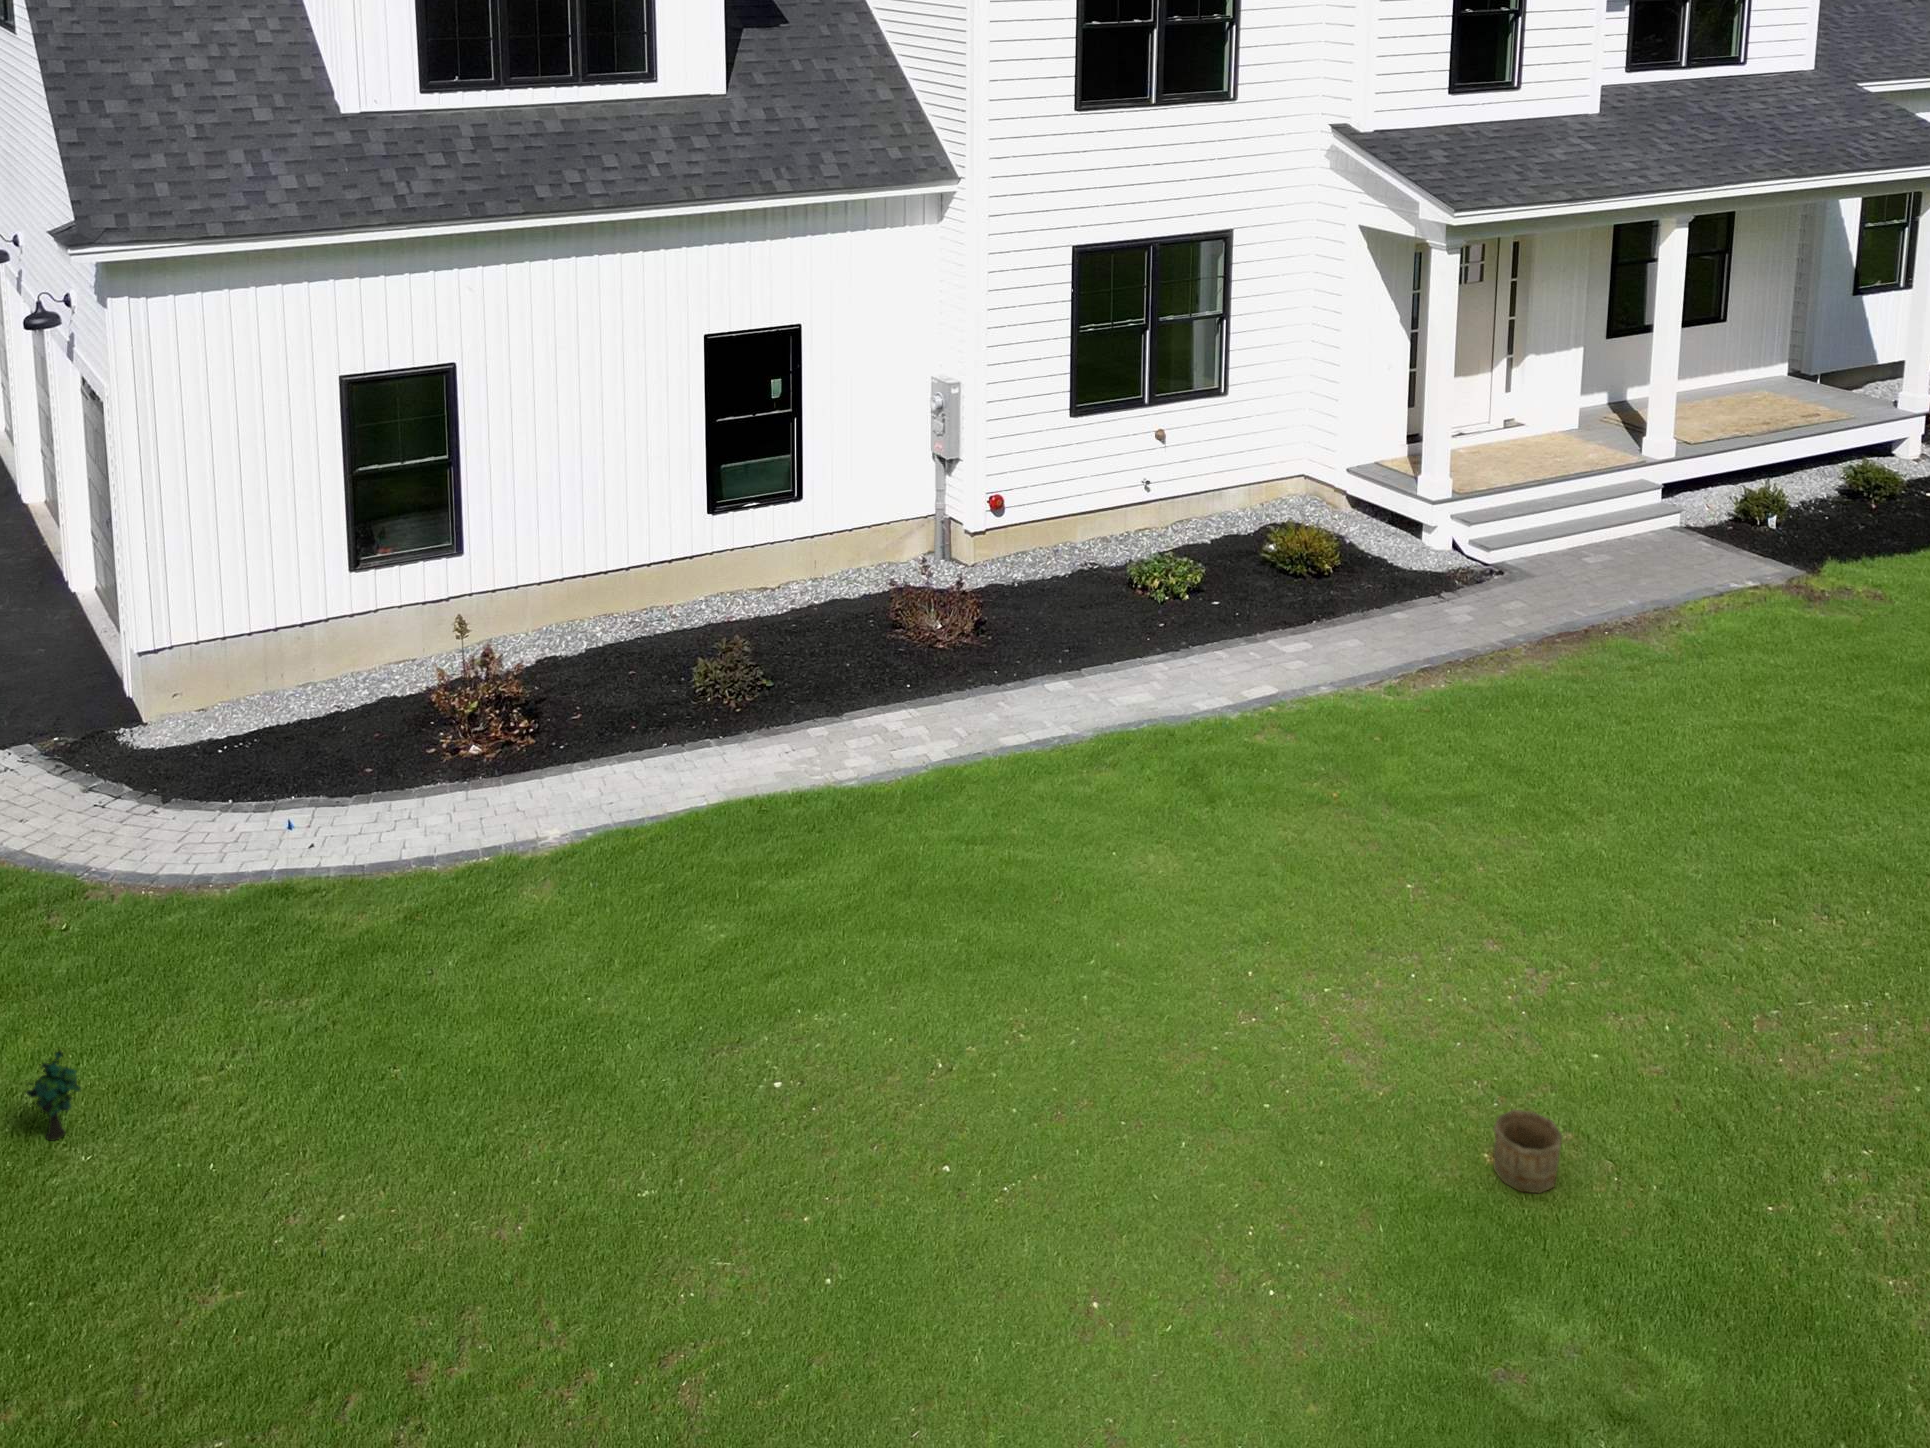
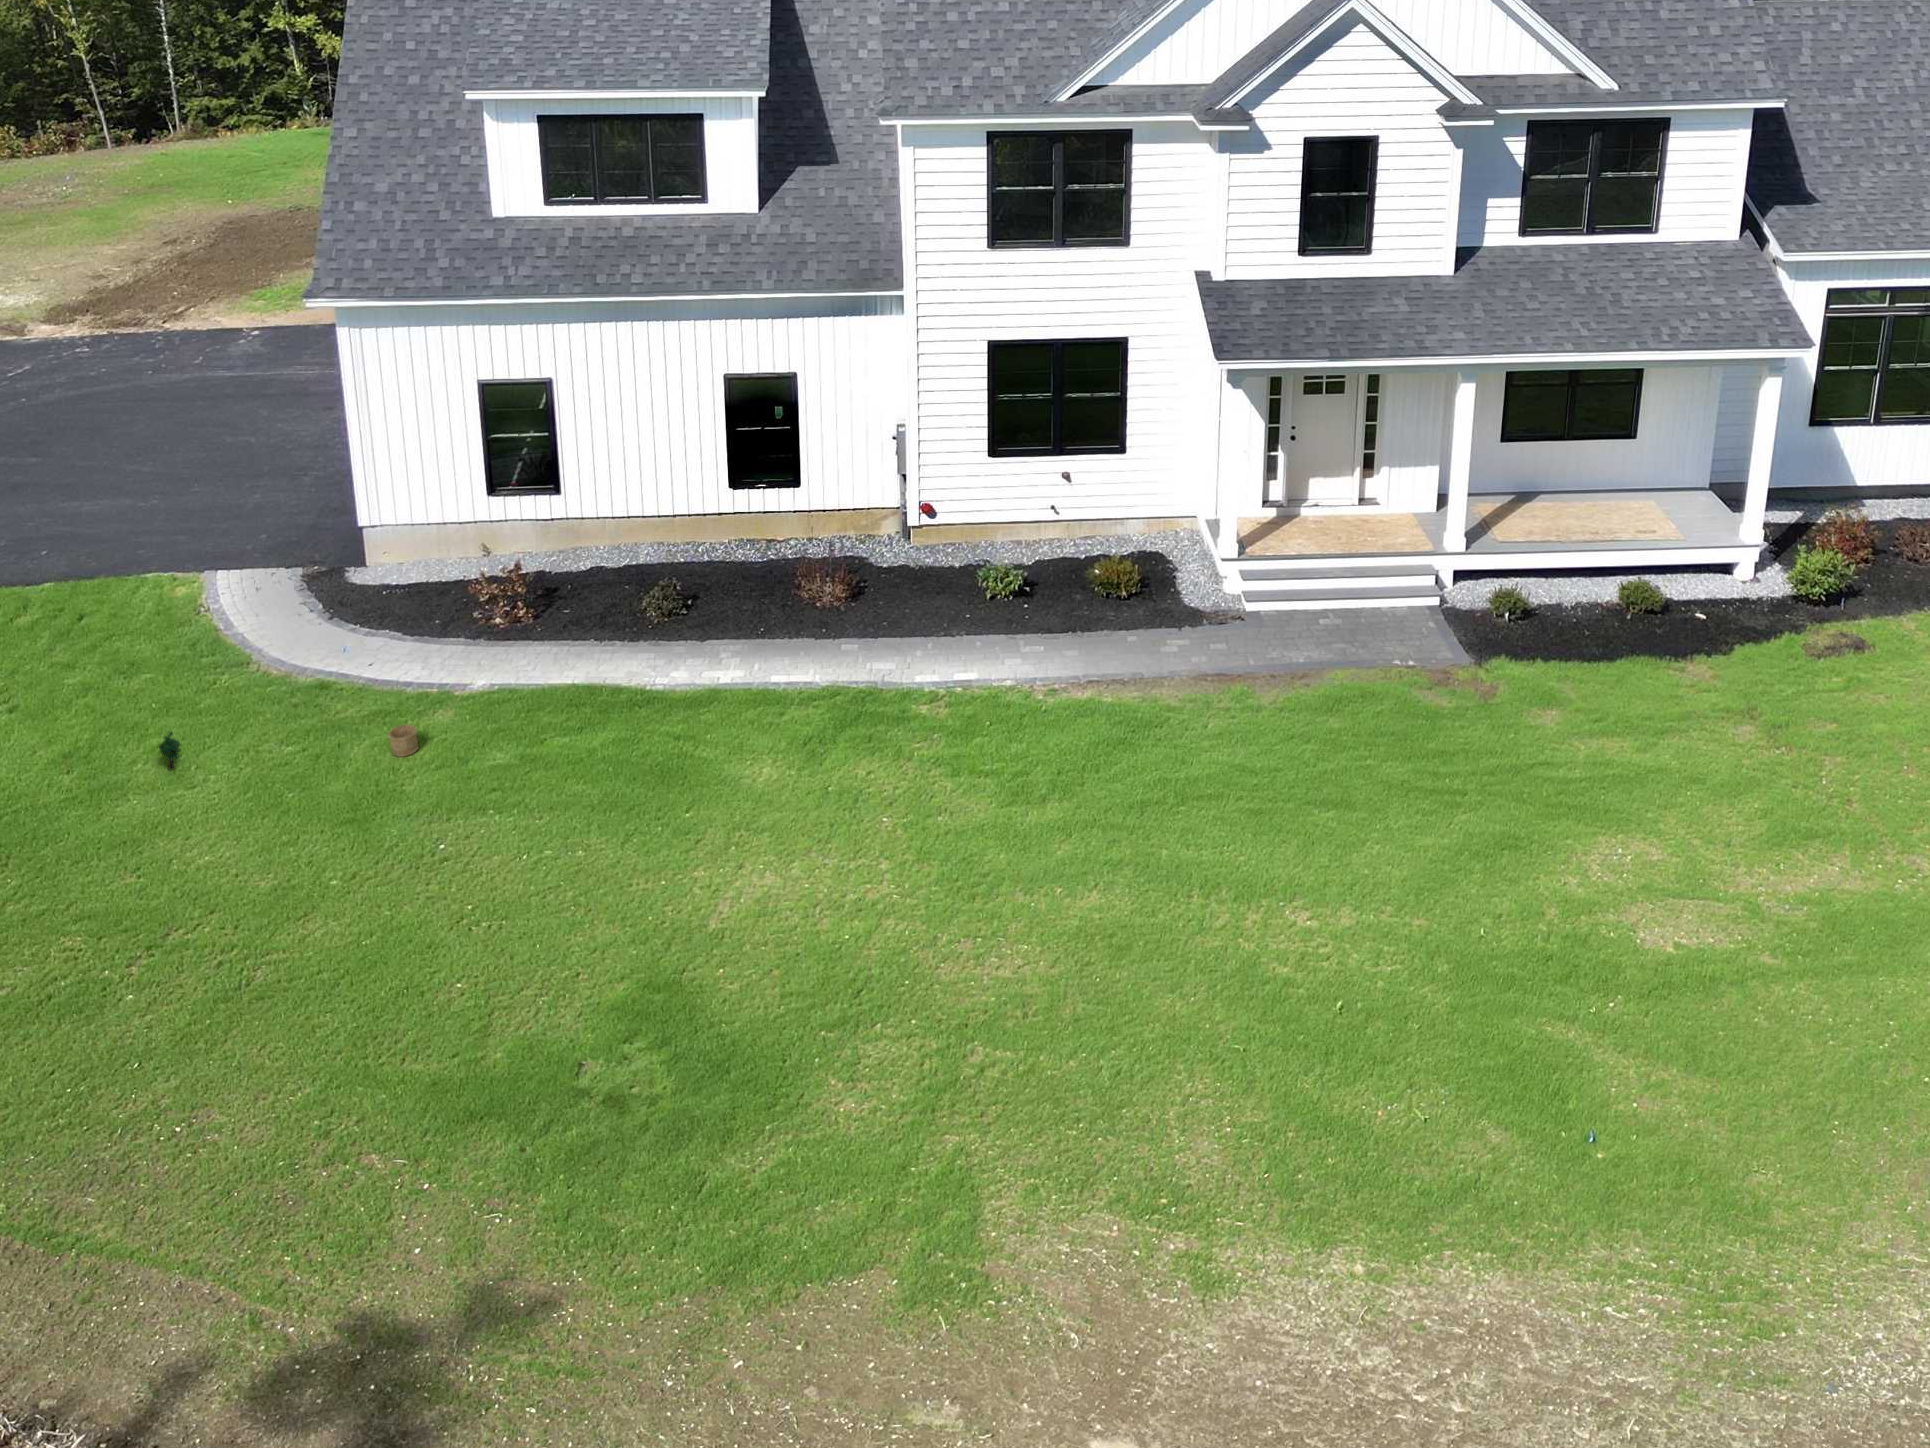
wooden bucket: present [1493,1110,1562,1193] -> present [388,724,419,757]

